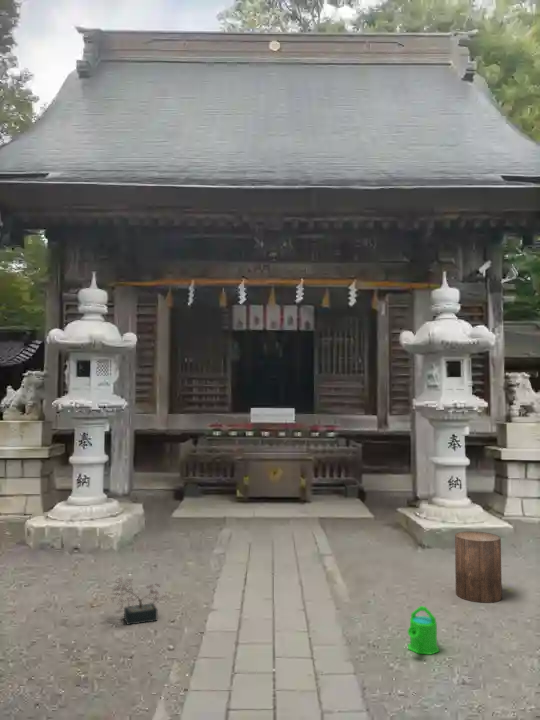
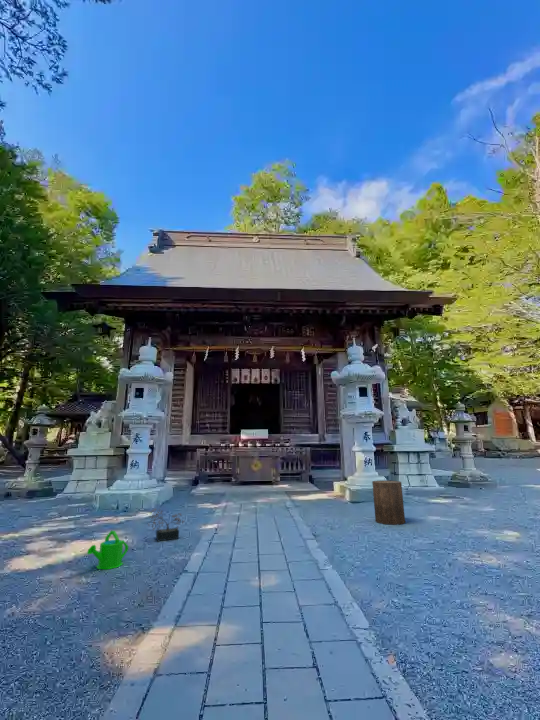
watering can: present [408,606,439,654] -> present [87,531,128,569]

